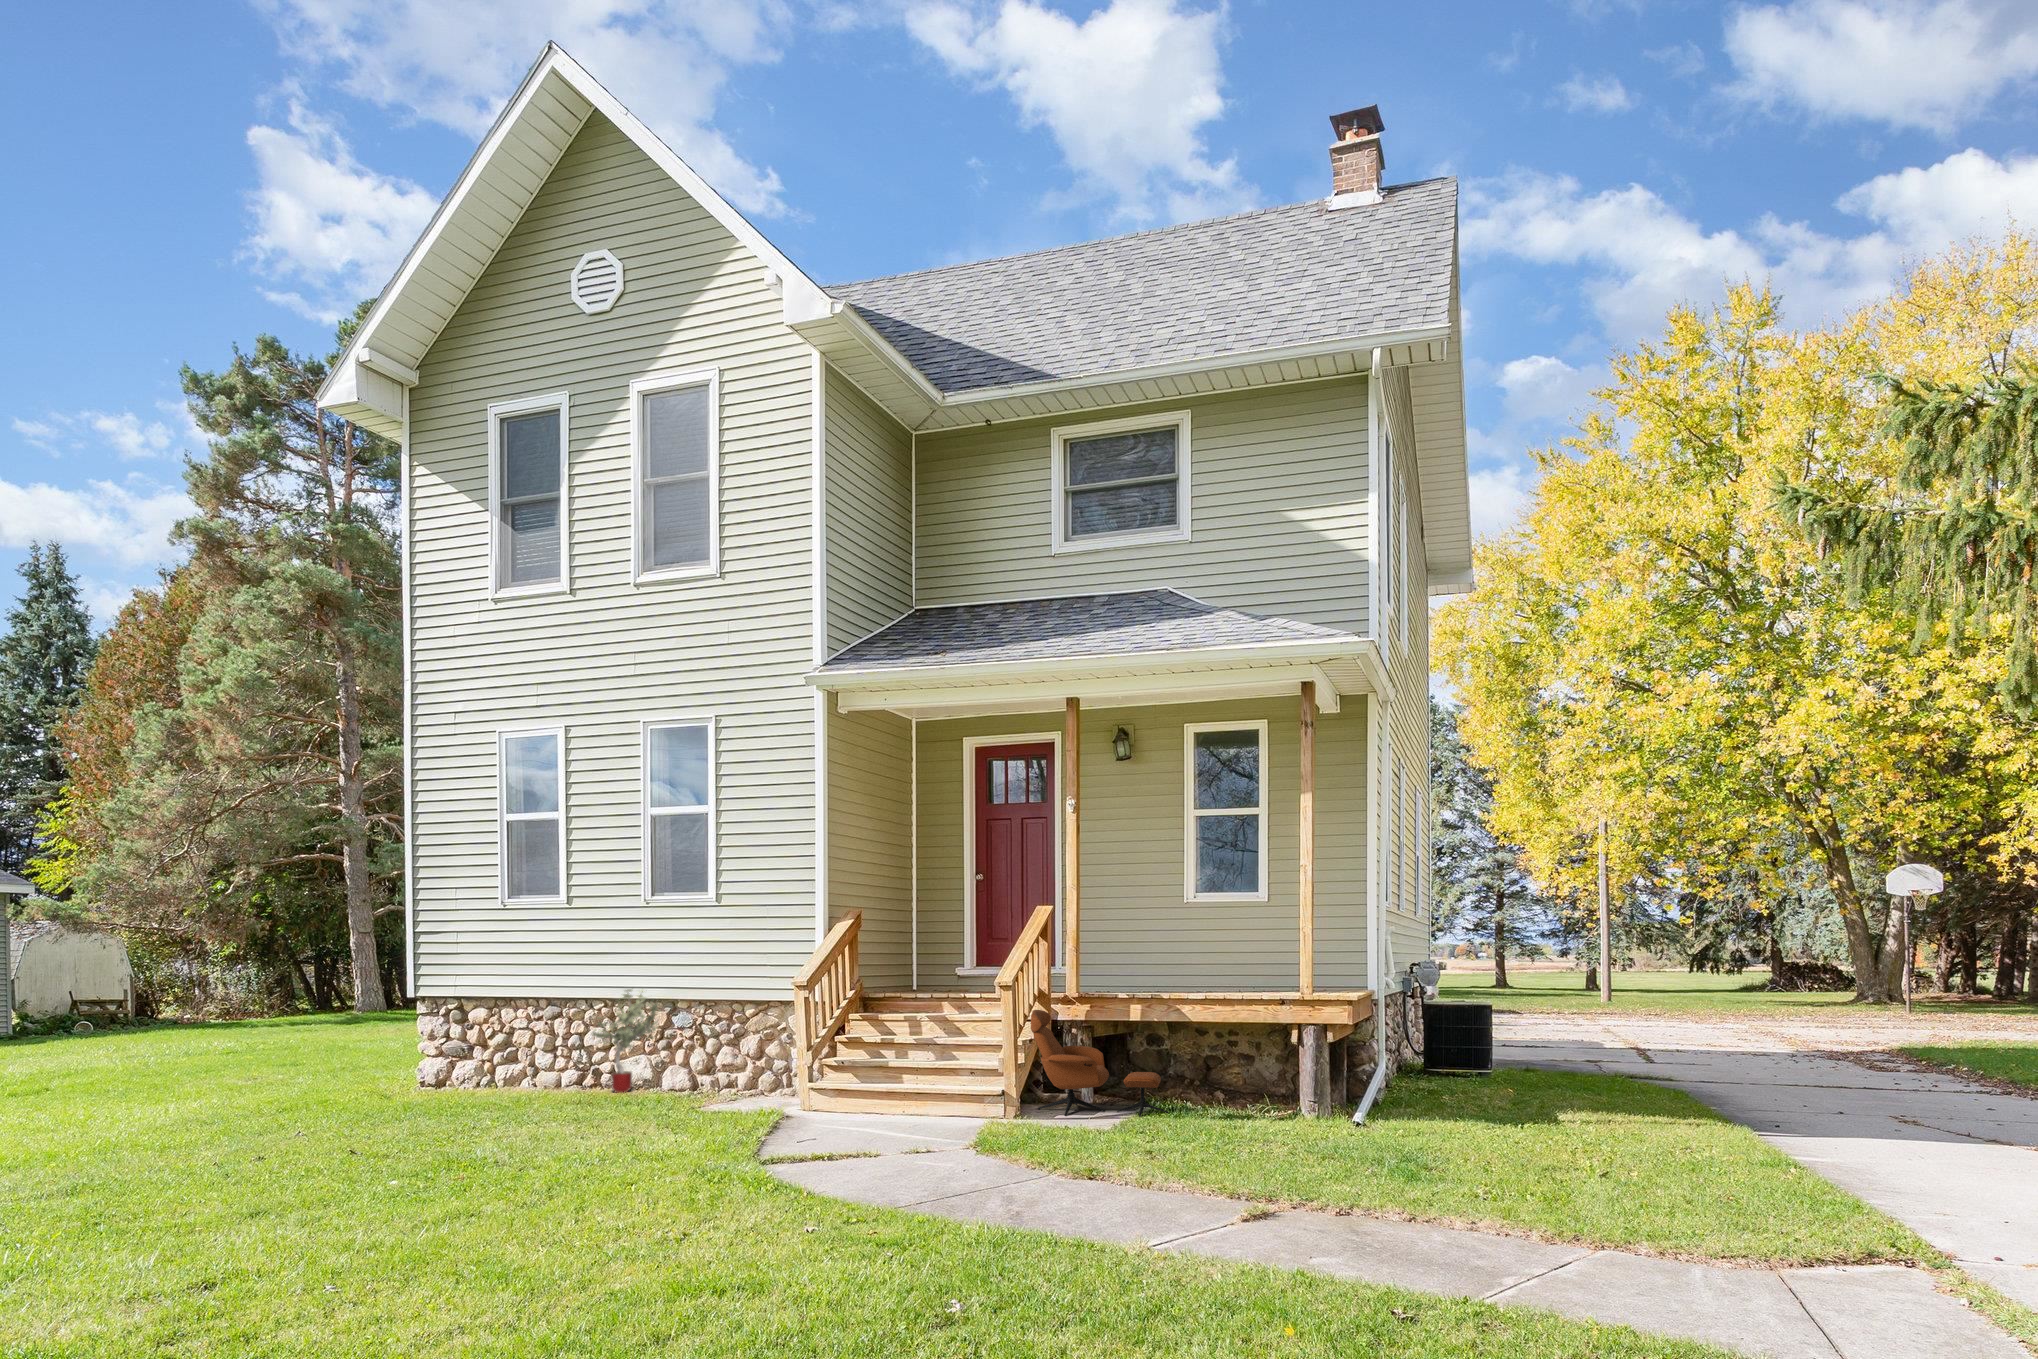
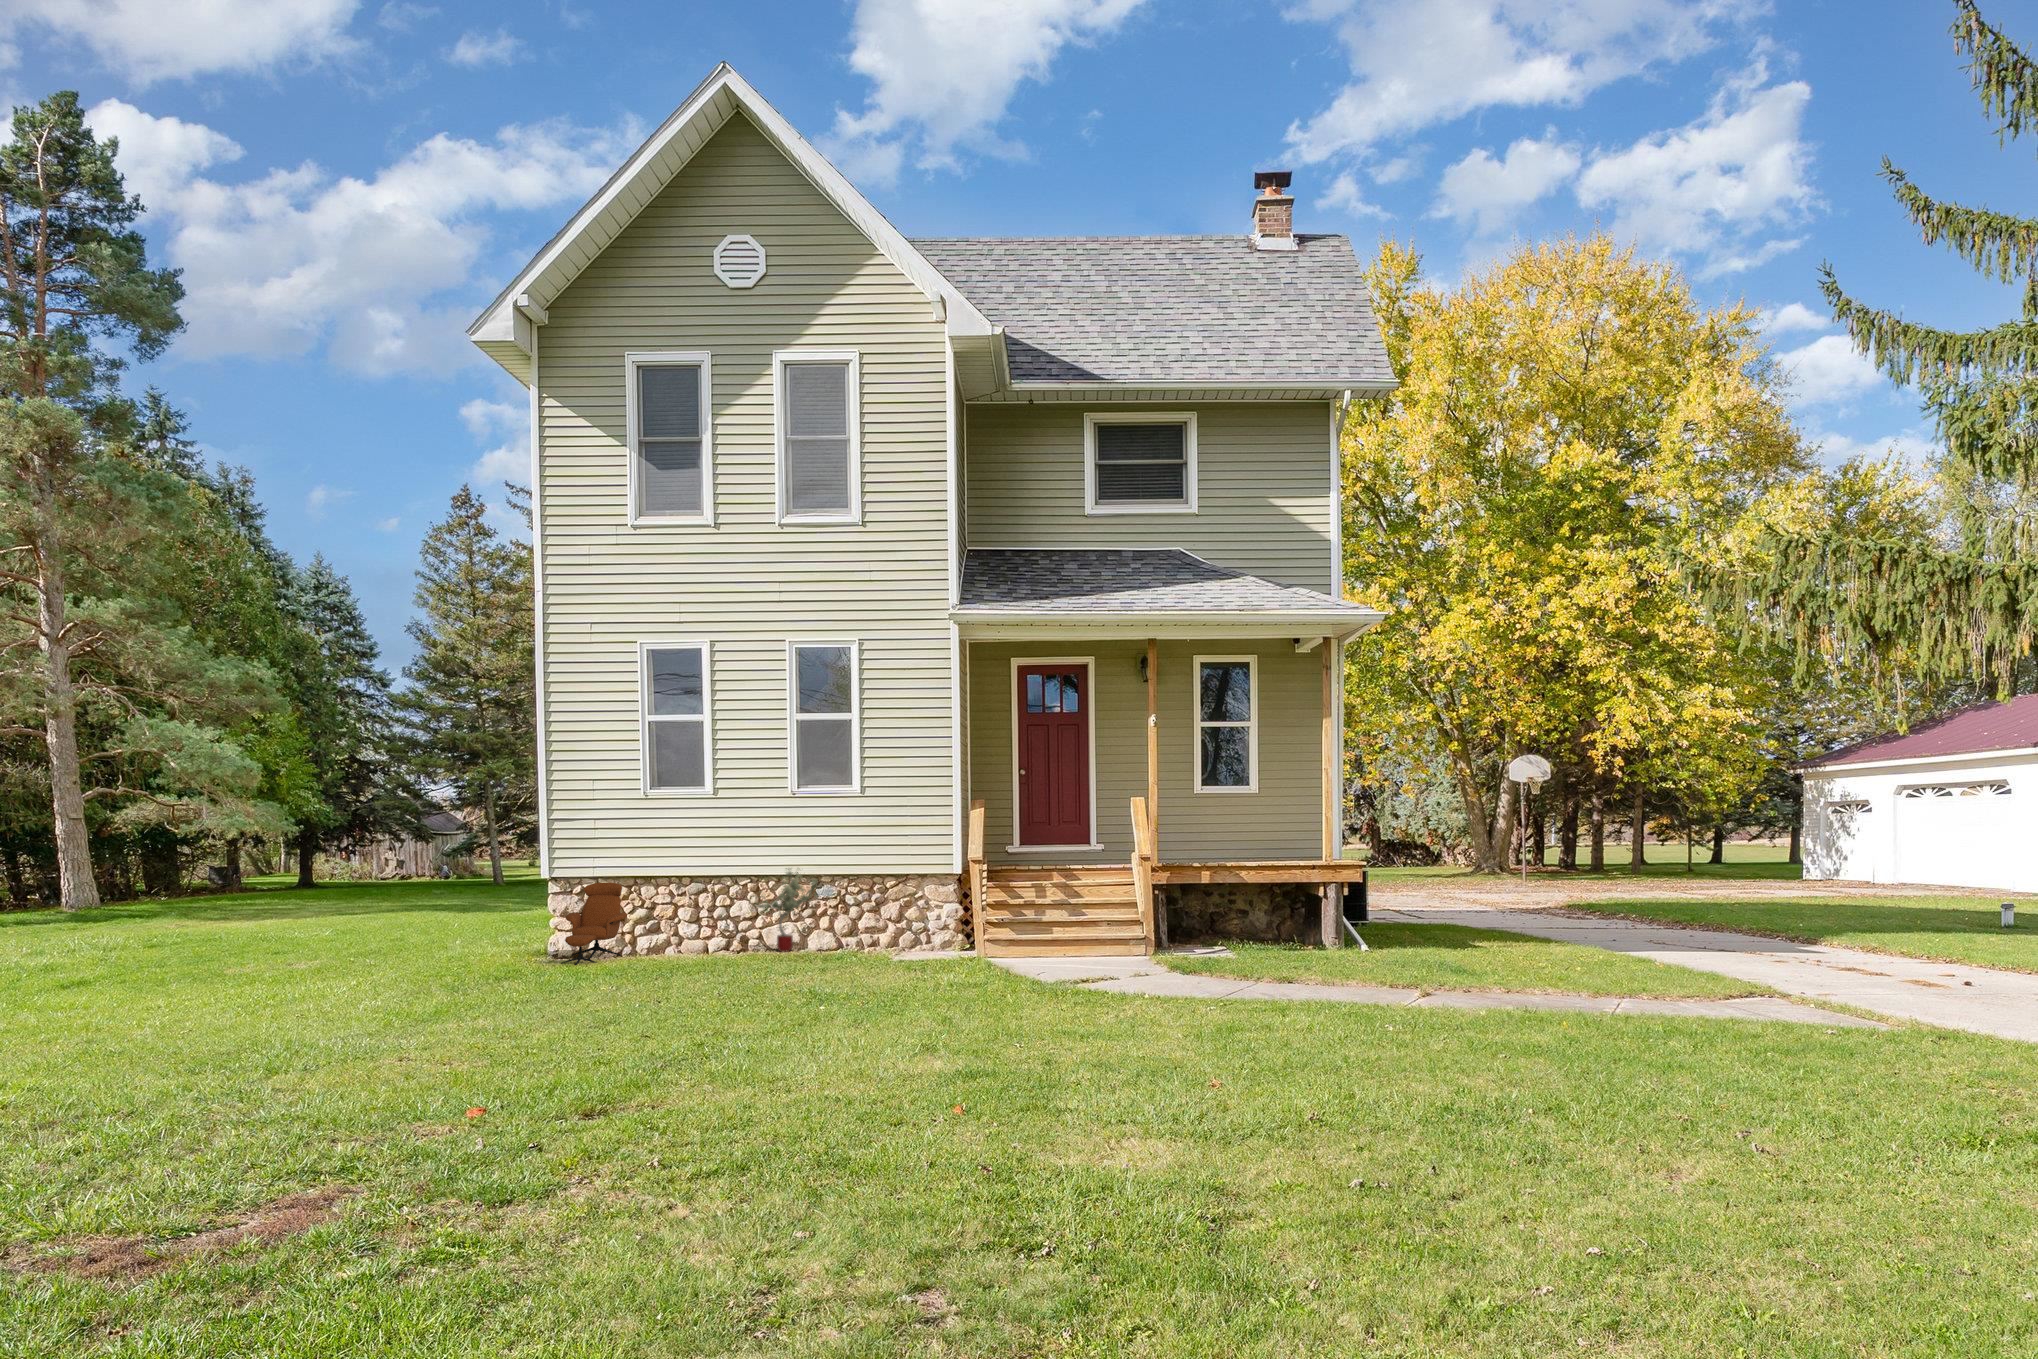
lounge chair: present [1031,1010,1169,1117] -> present [561,882,627,965]

